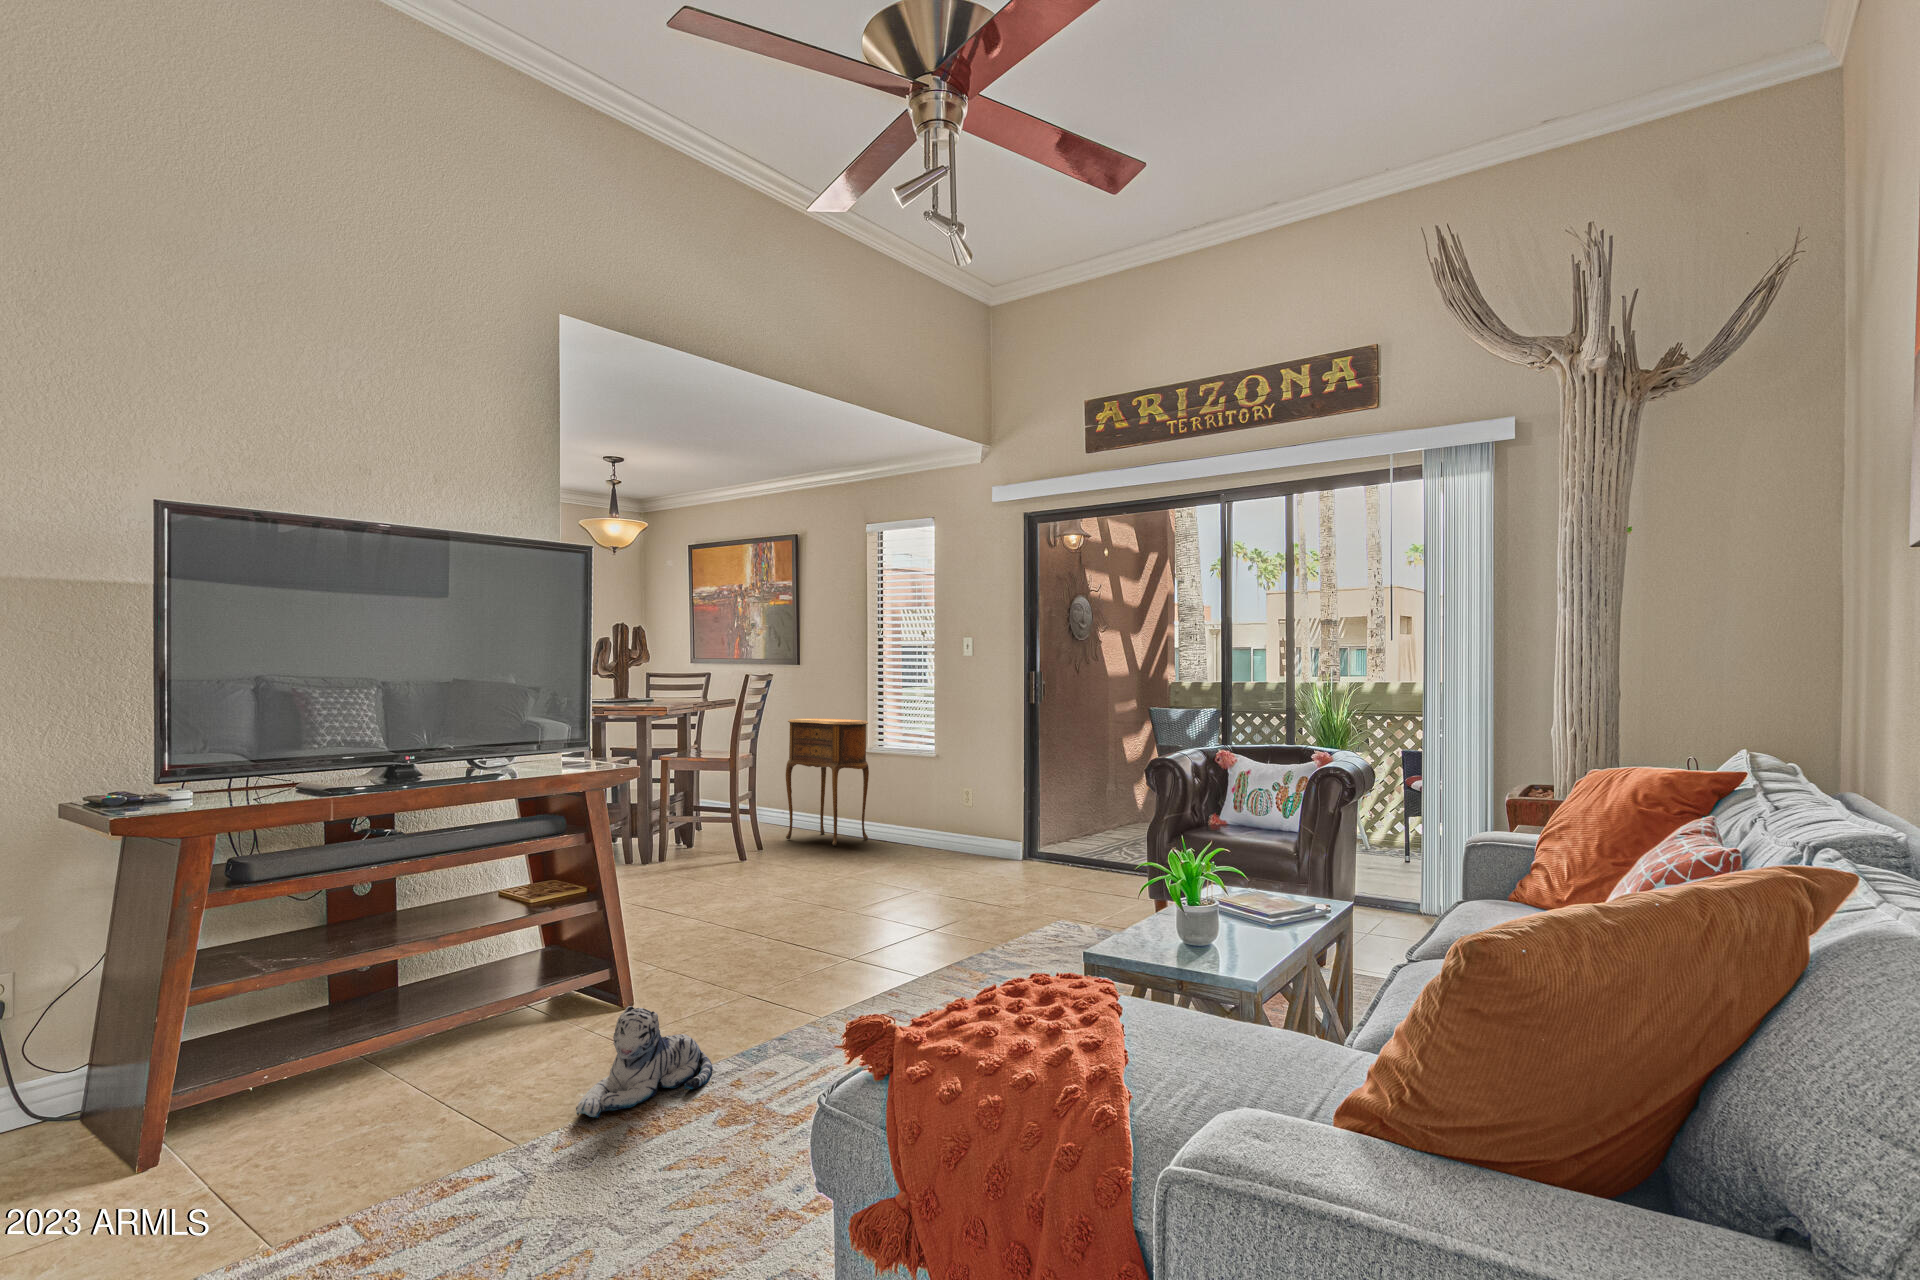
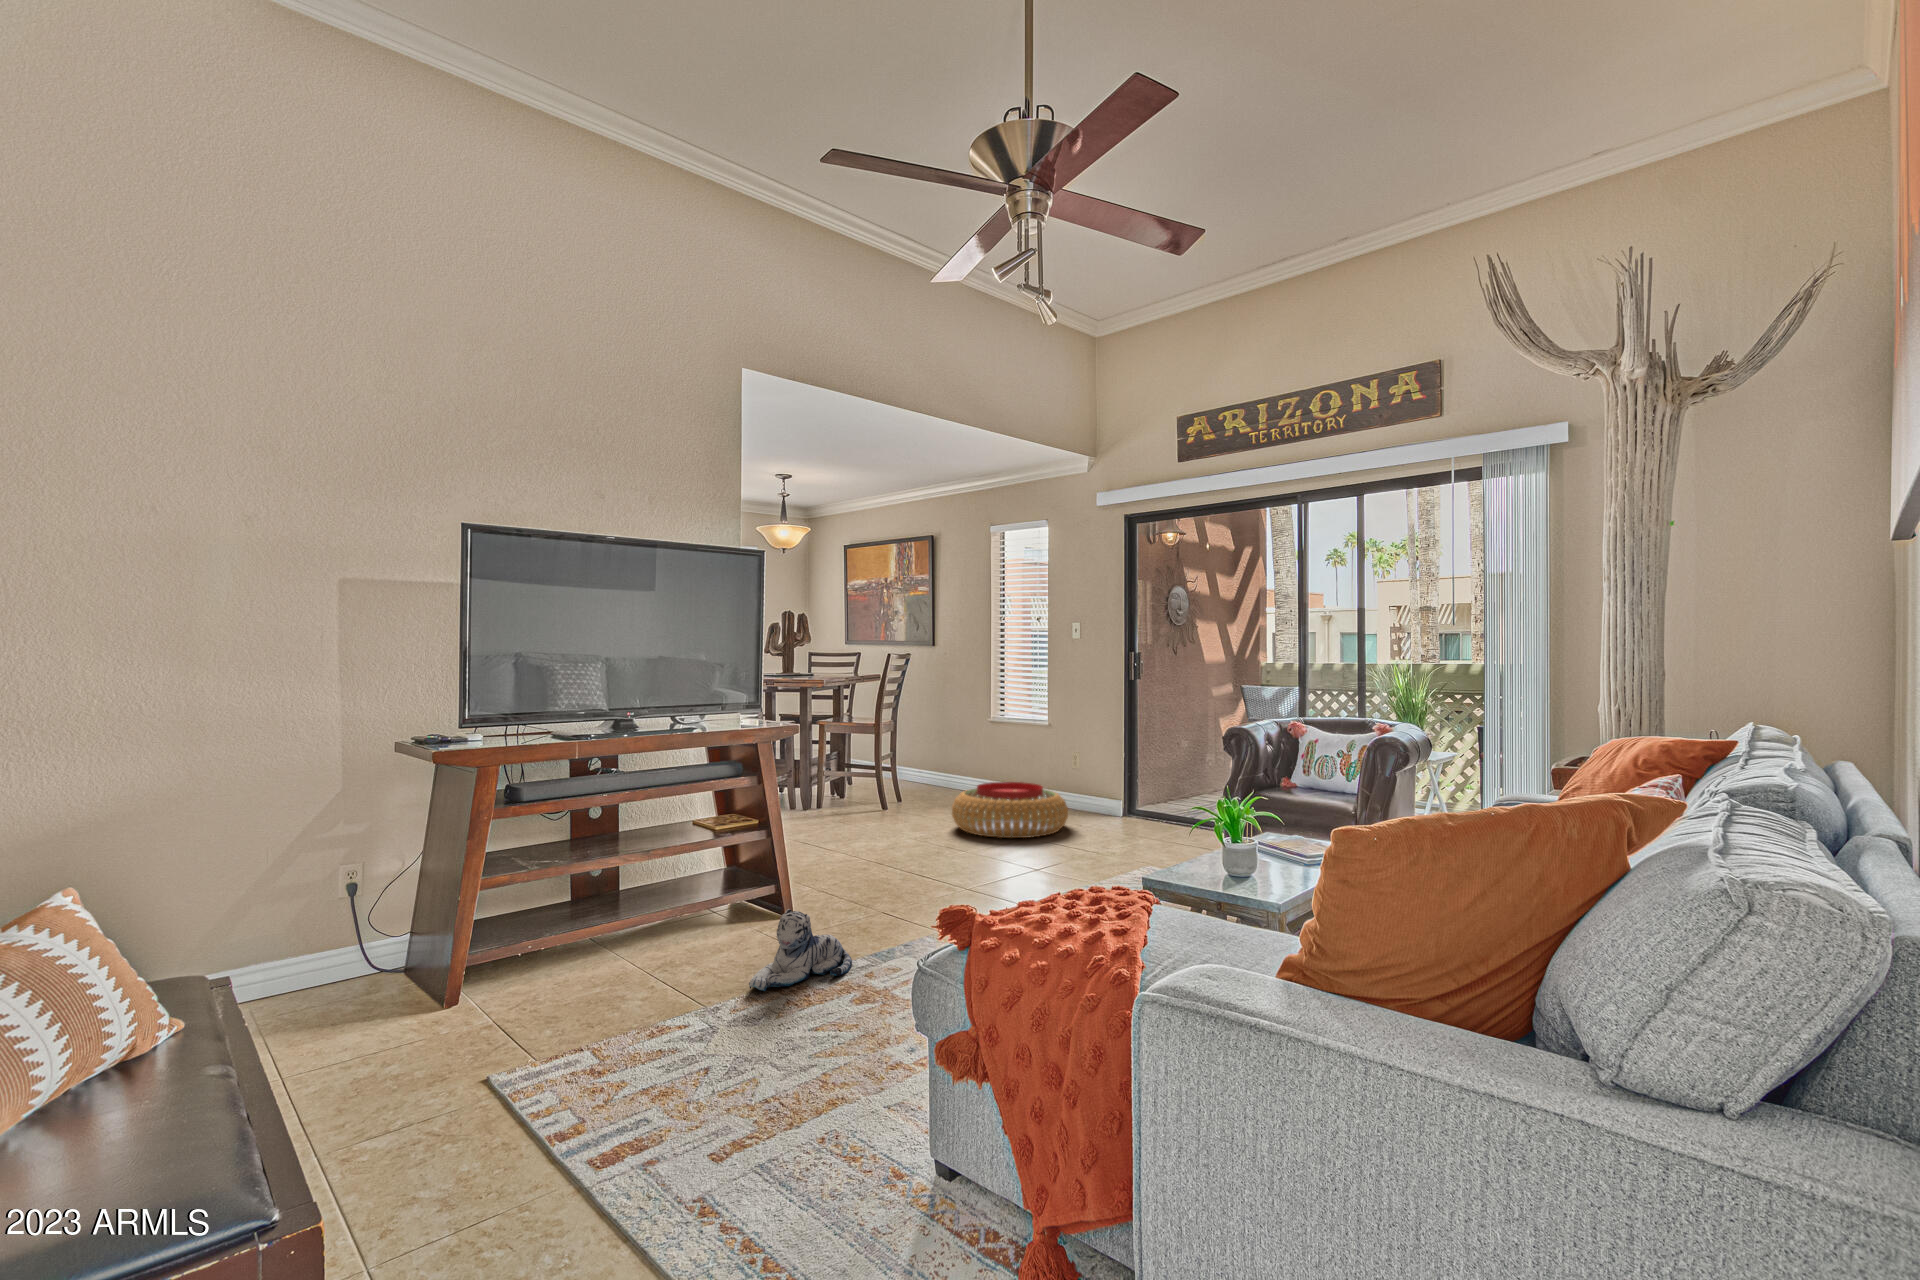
side table: present [786,718,869,846] -> none [921,693,990,801]
pouf: none [826,823,964,891] -> present [952,782,1068,838]

